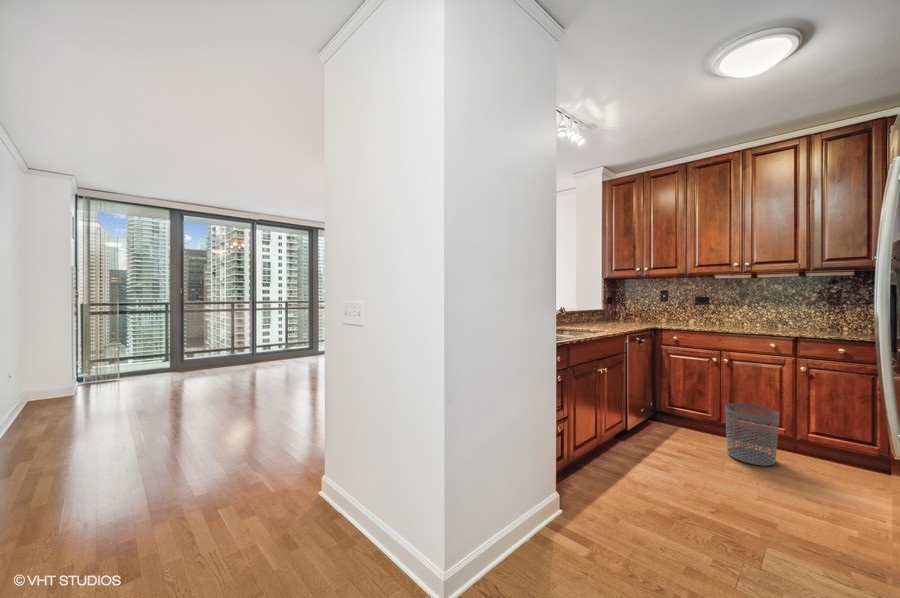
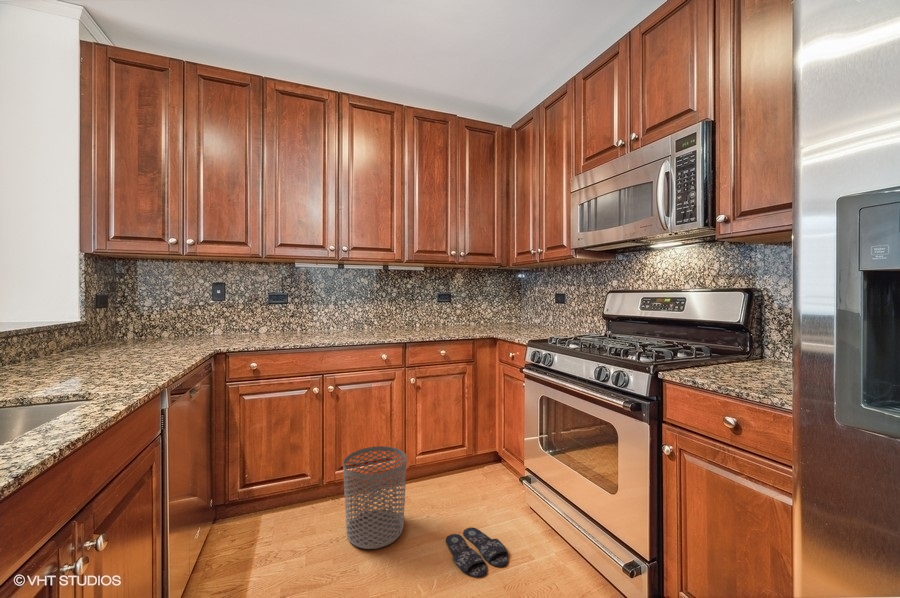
slippers: none [800,481,861,510] -> present [446,527,508,577]

